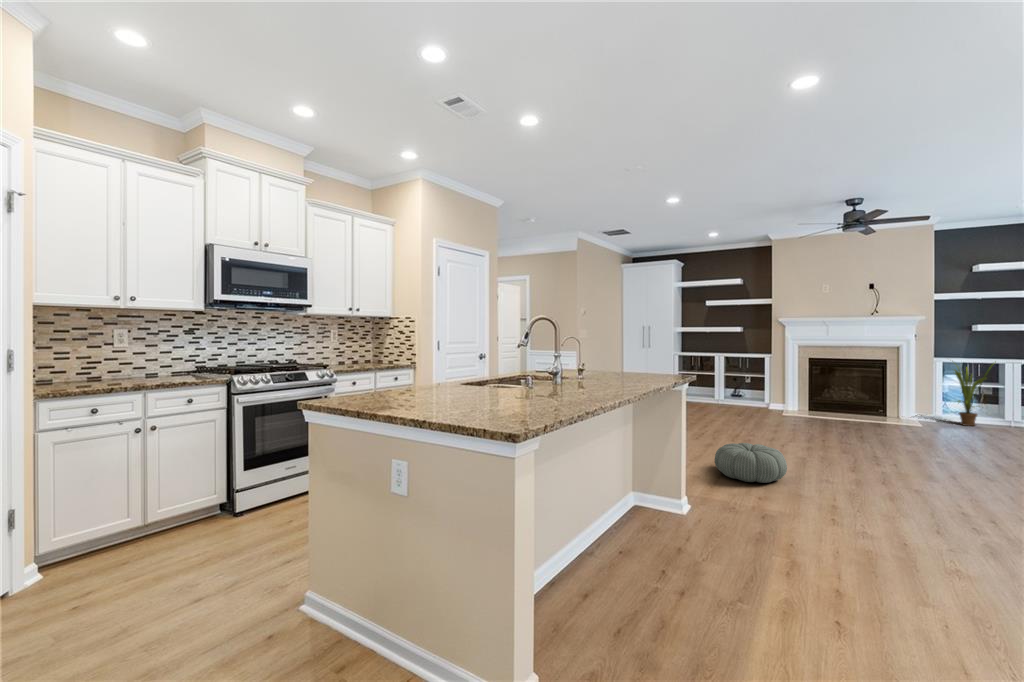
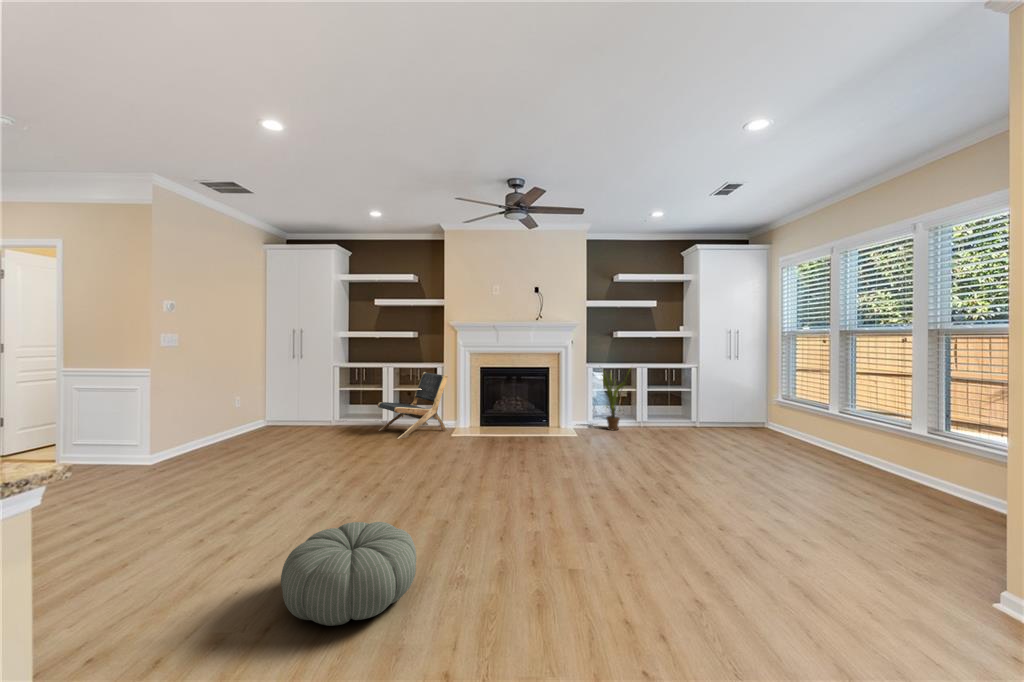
lounge chair: none [713,362,777,414] -> present [377,372,448,439]

